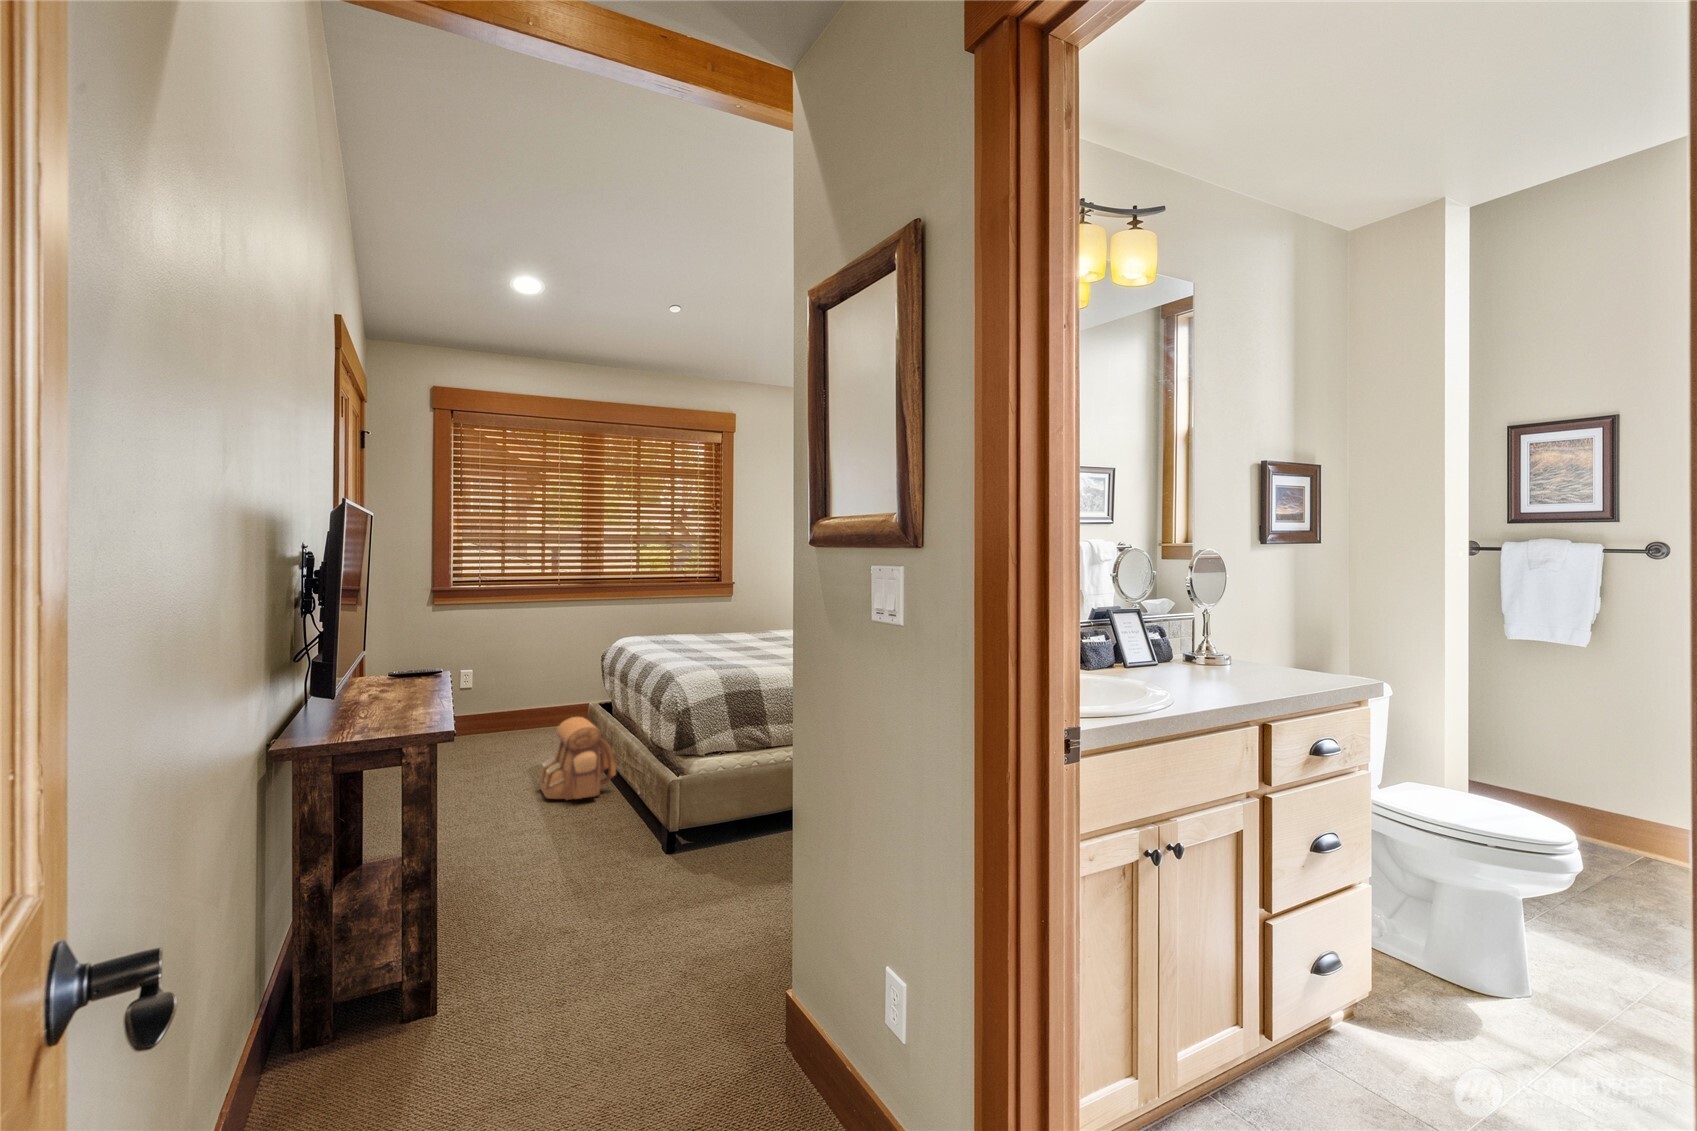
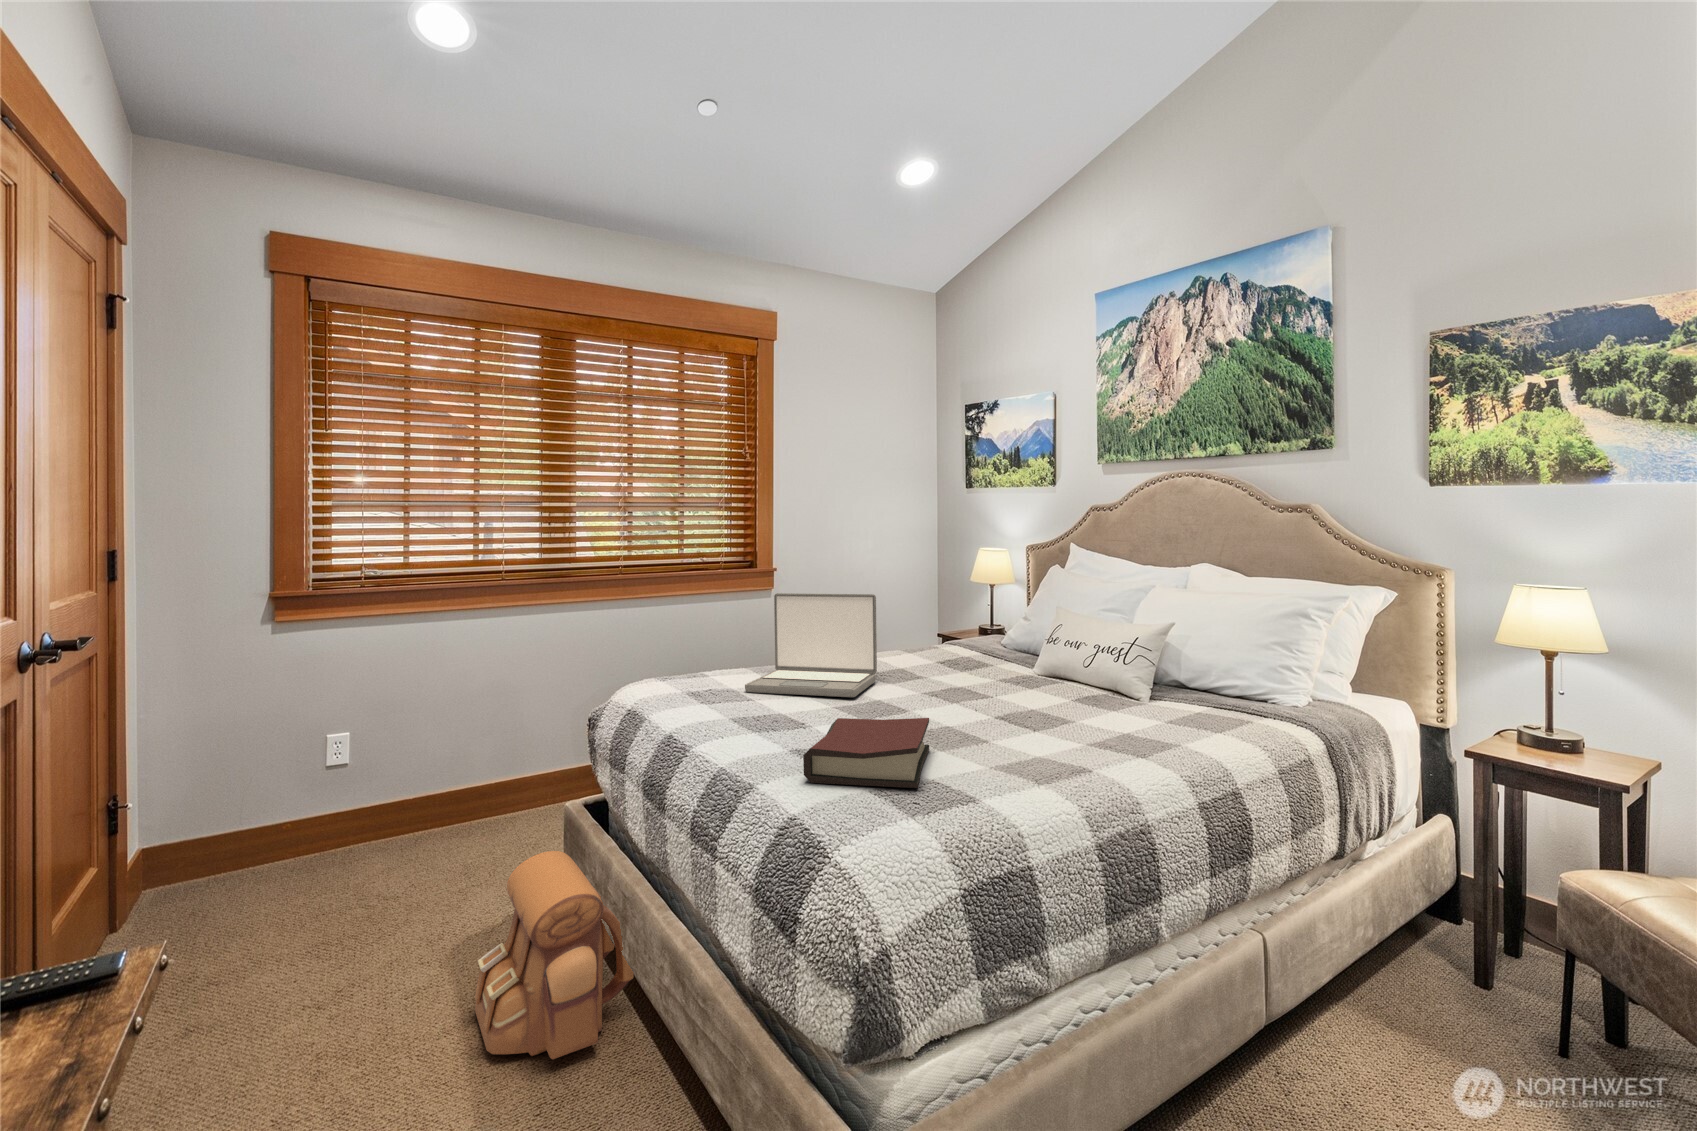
laptop: none [684,591,761,644] -> present [745,593,877,697]
hardback book: none [683,644,752,667] -> present [803,718,929,788]

